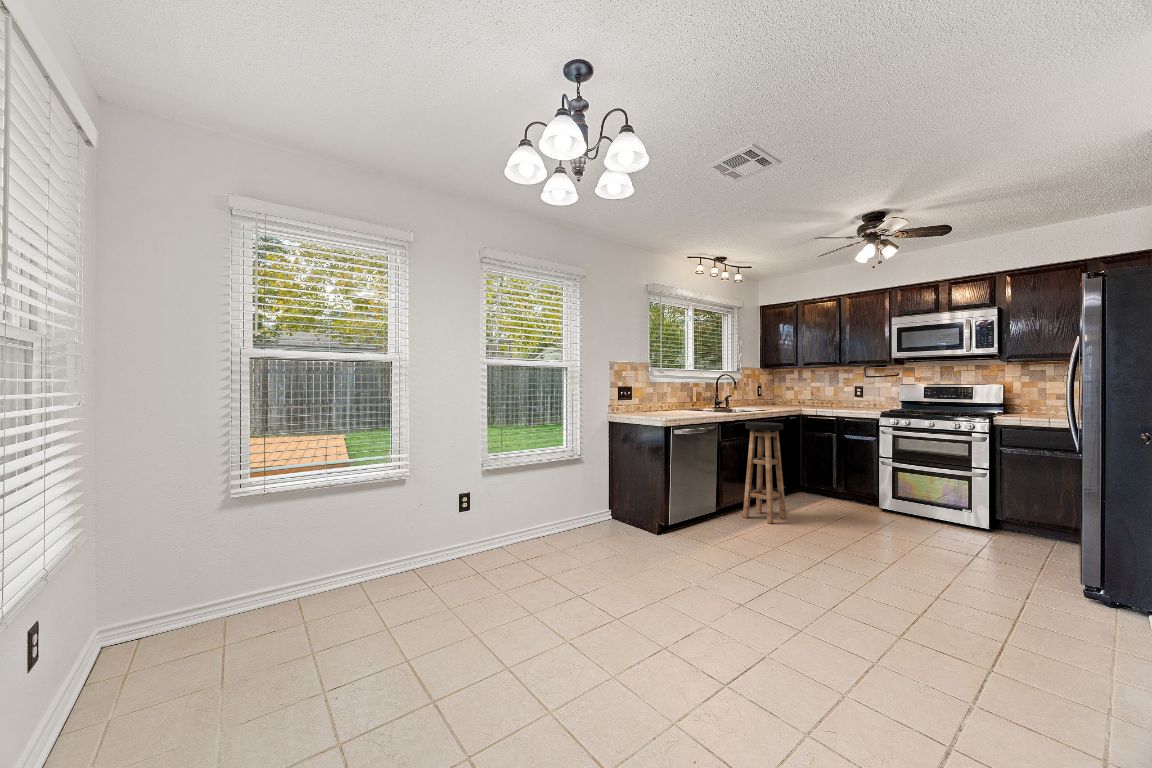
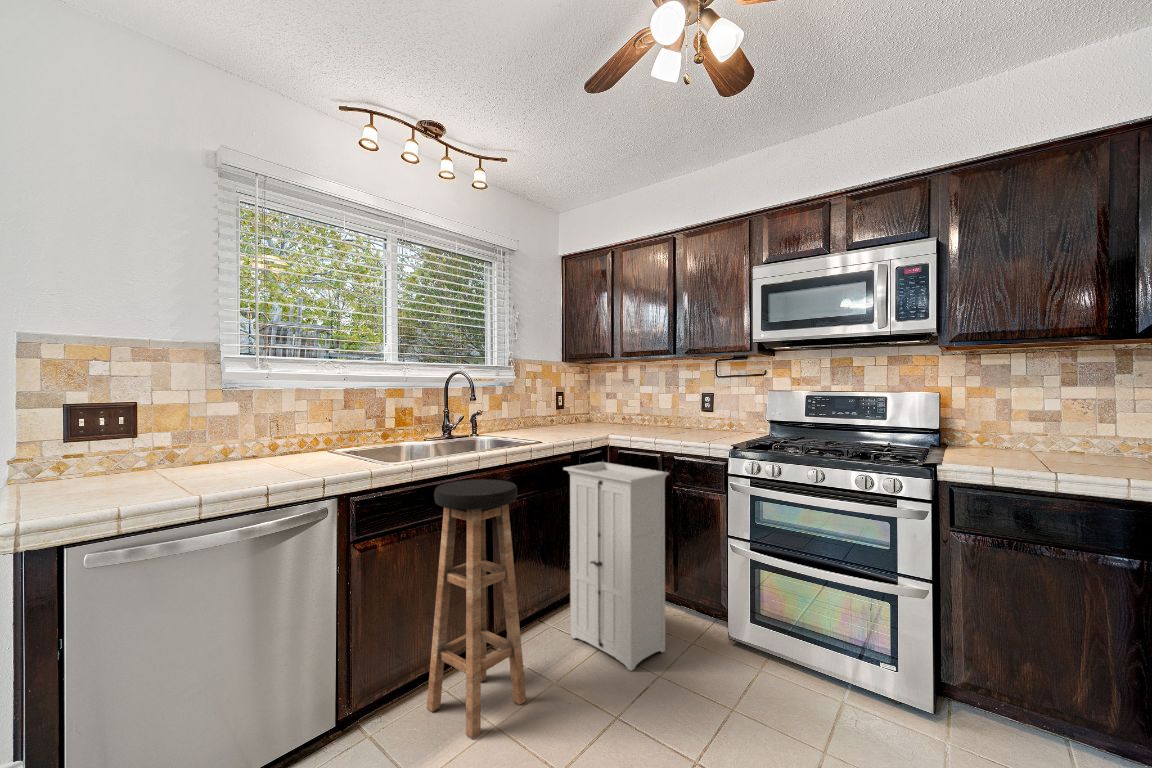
storage cabinet: none [789,419,849,515] -> present [563,461,669,671]

